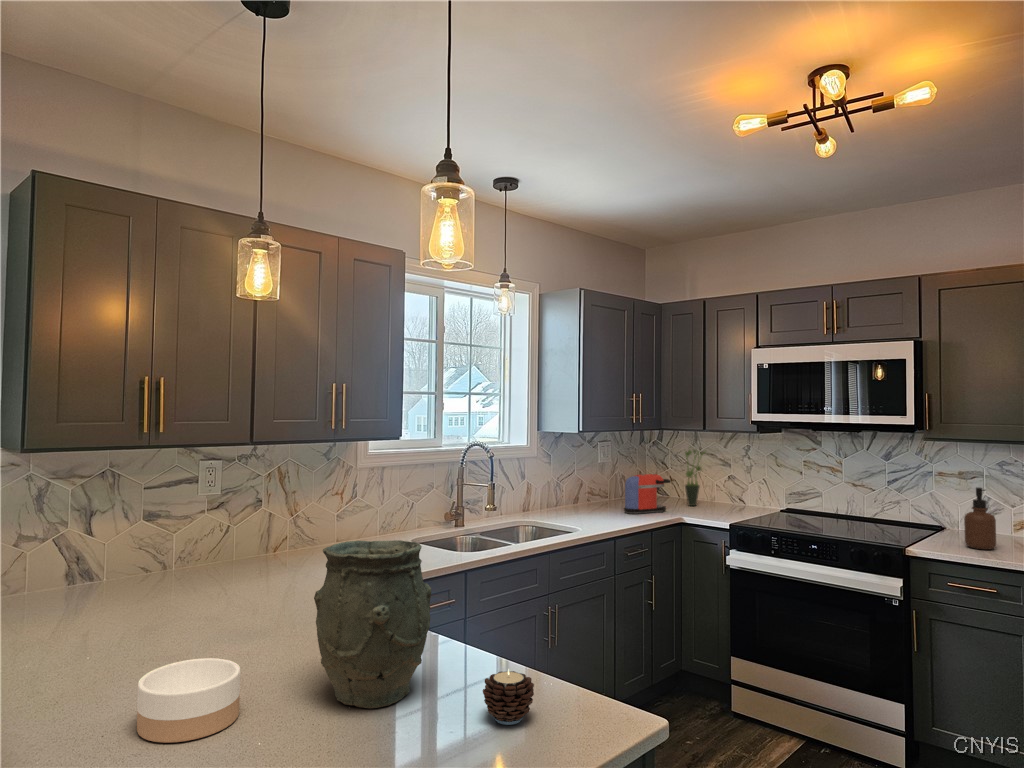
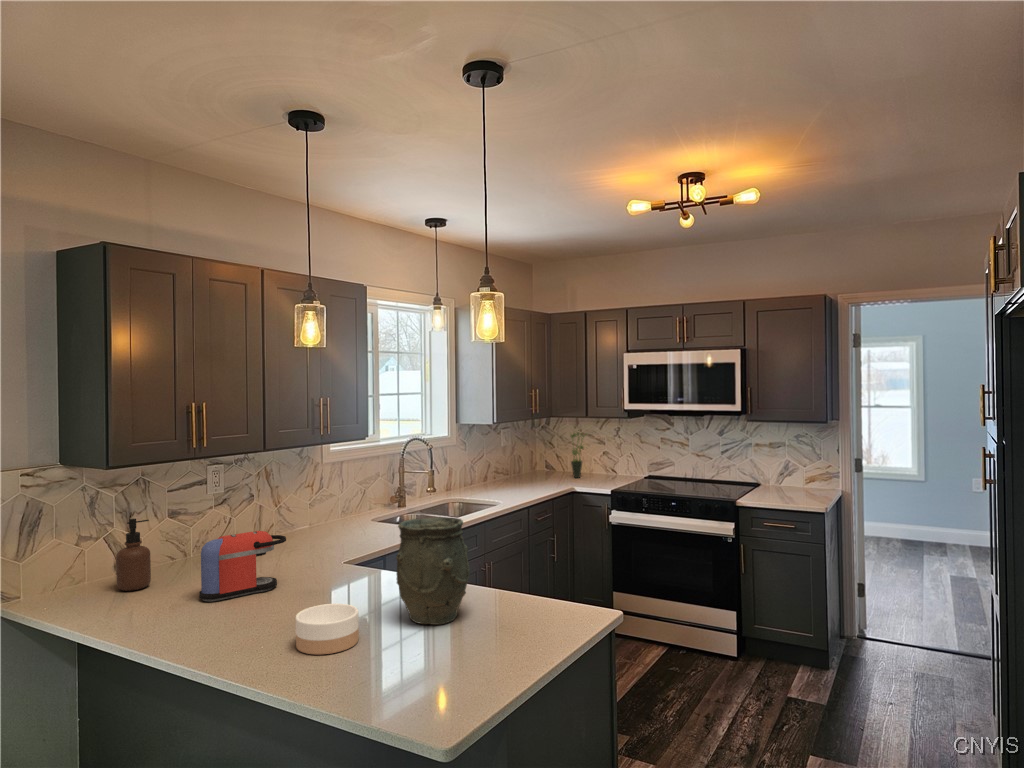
coffee maker: present [624,474,671,514] -> present [199,531,286,601]
soap dispenser: present [964,488,996,550] -> present [116,519,151,591]
candle: present [483,669,534,725] -> none [513,590,544,623]

